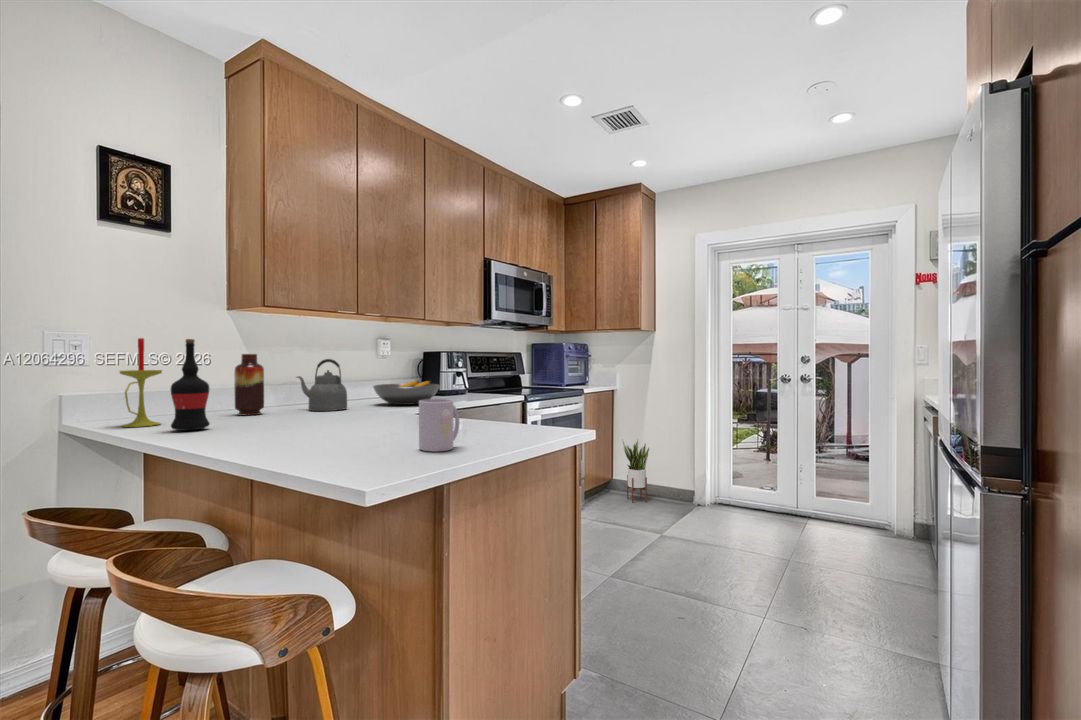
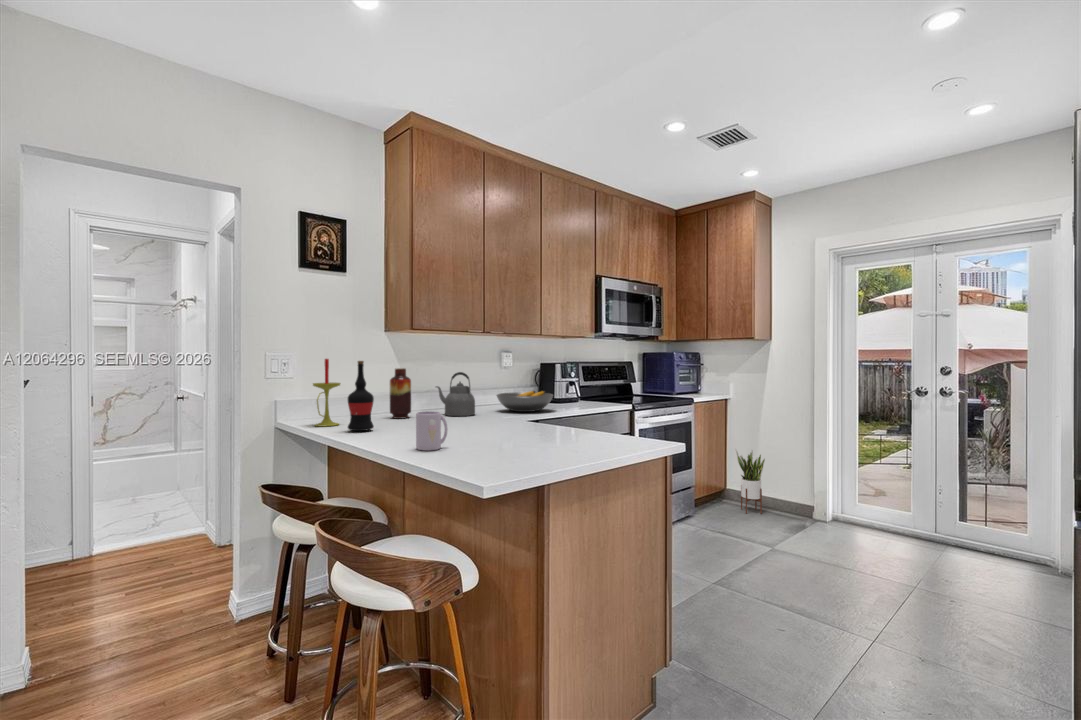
mug: present [419,399,459,452] -> present [416,411,448,451]

